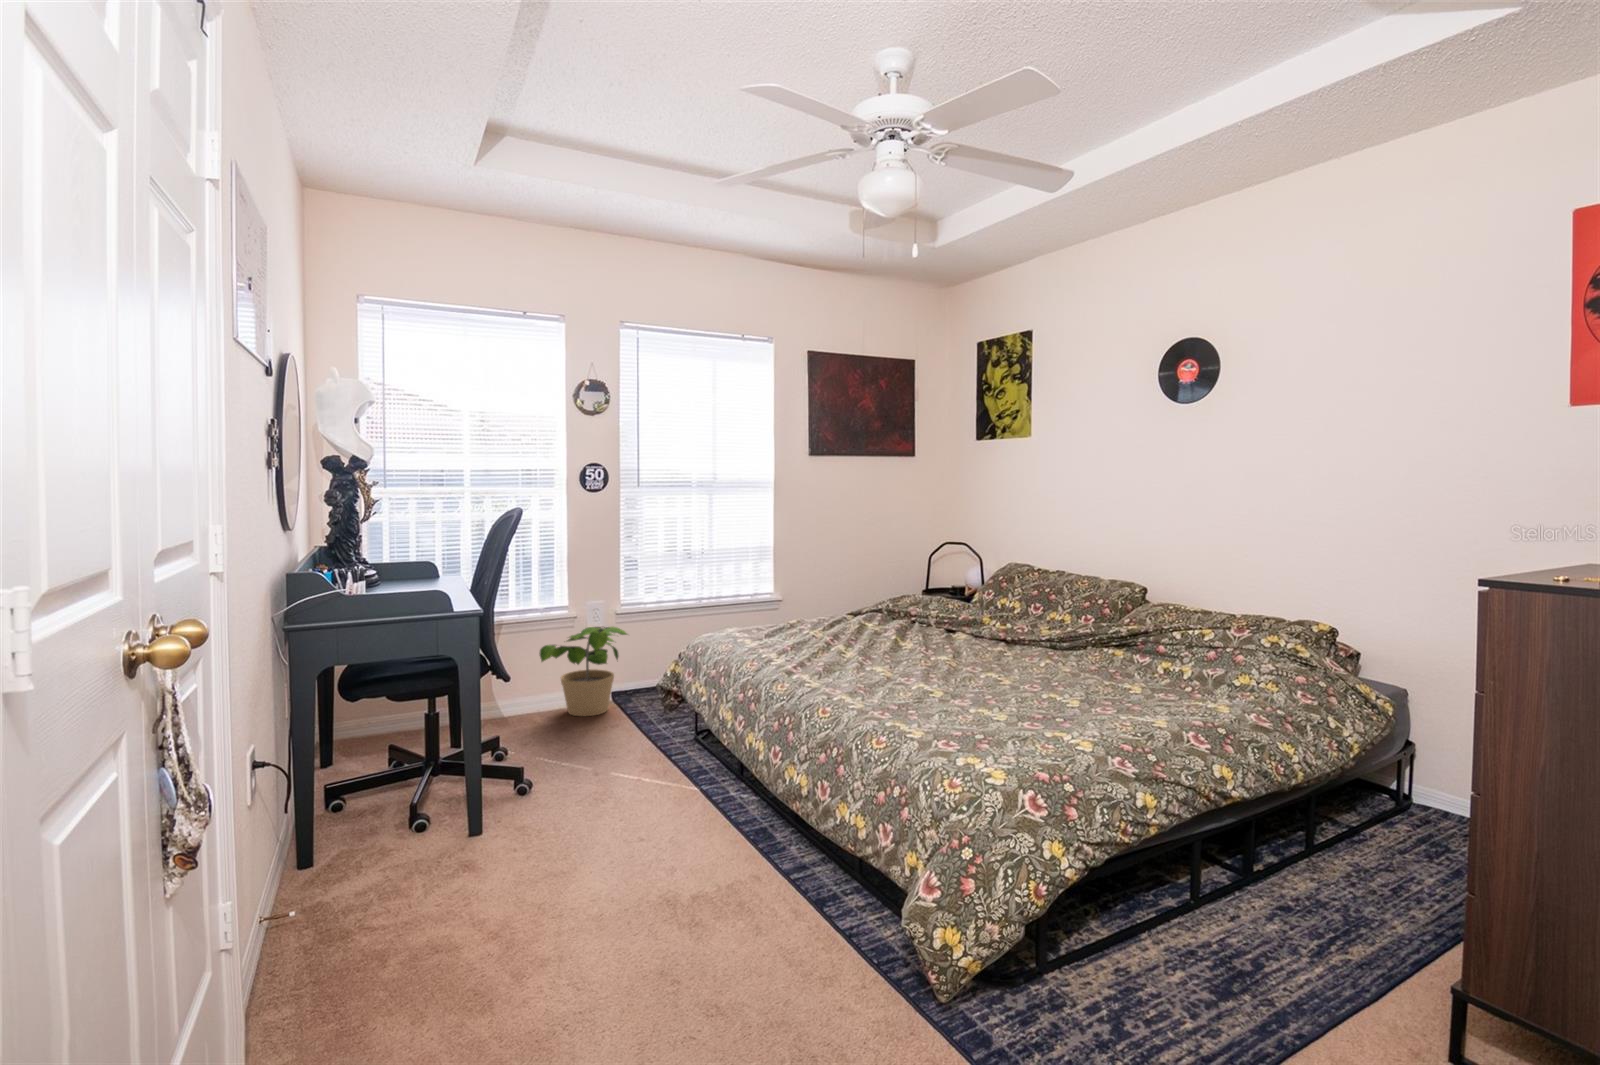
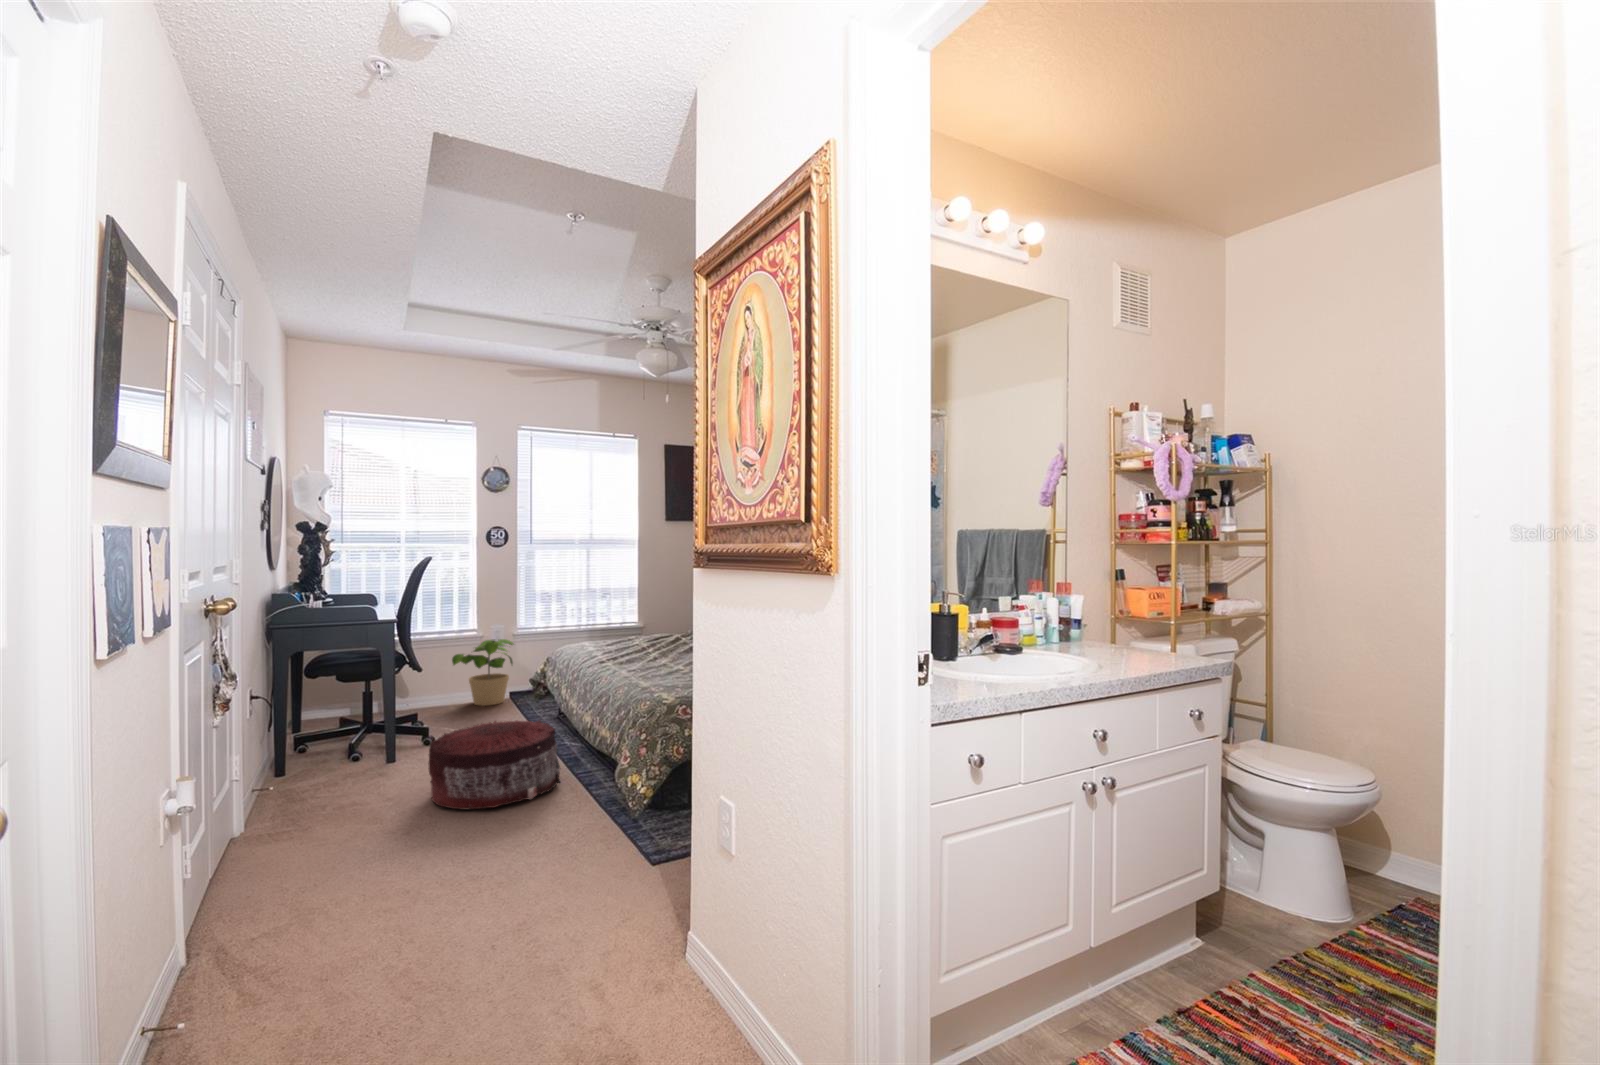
pouf: none [555,783,772,968] -> present [428,720,560,809]

